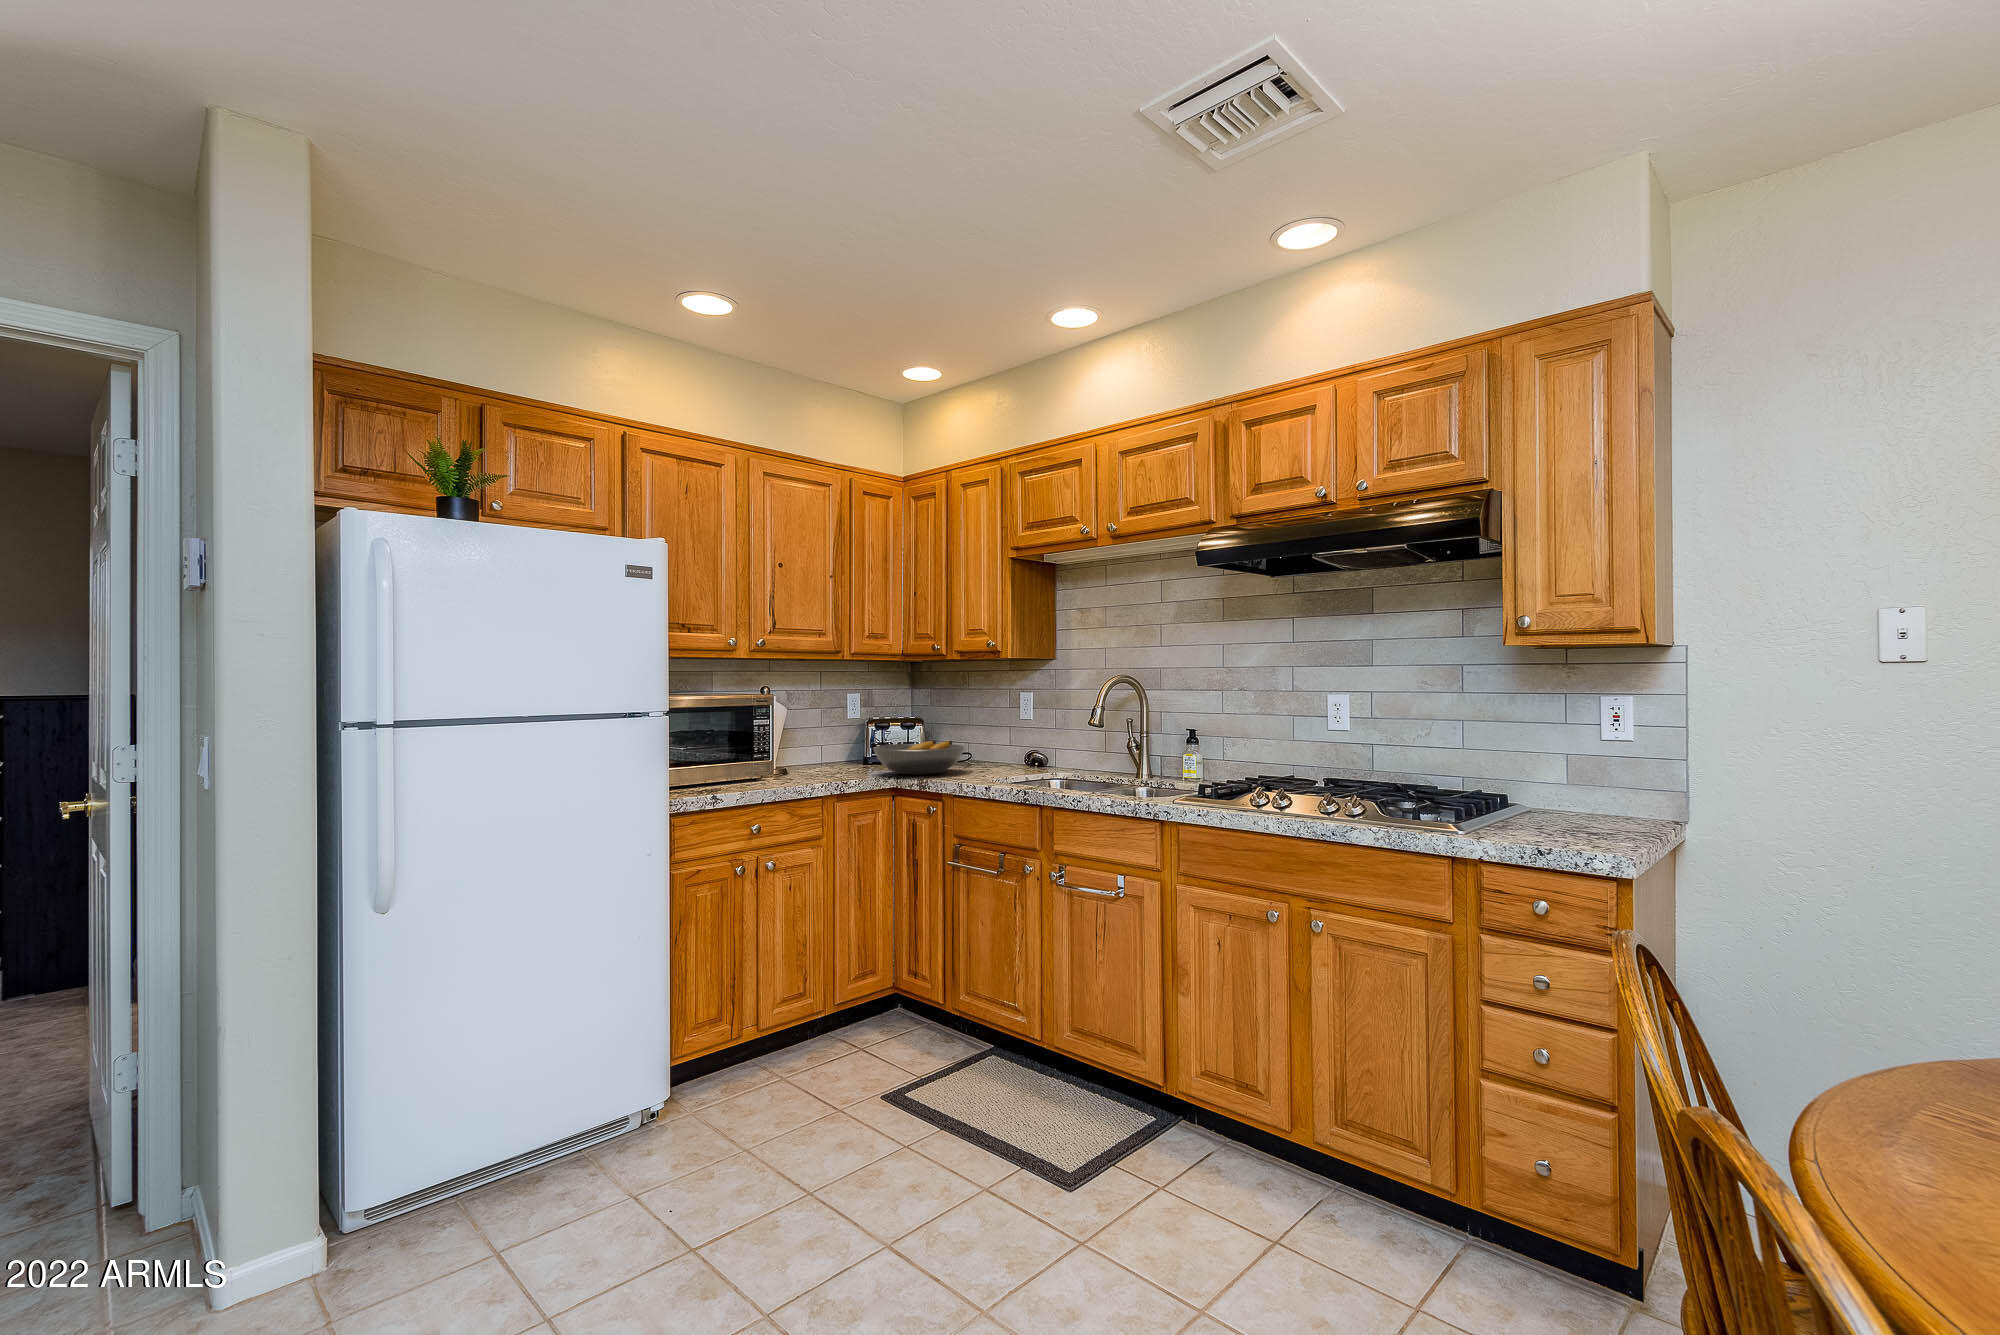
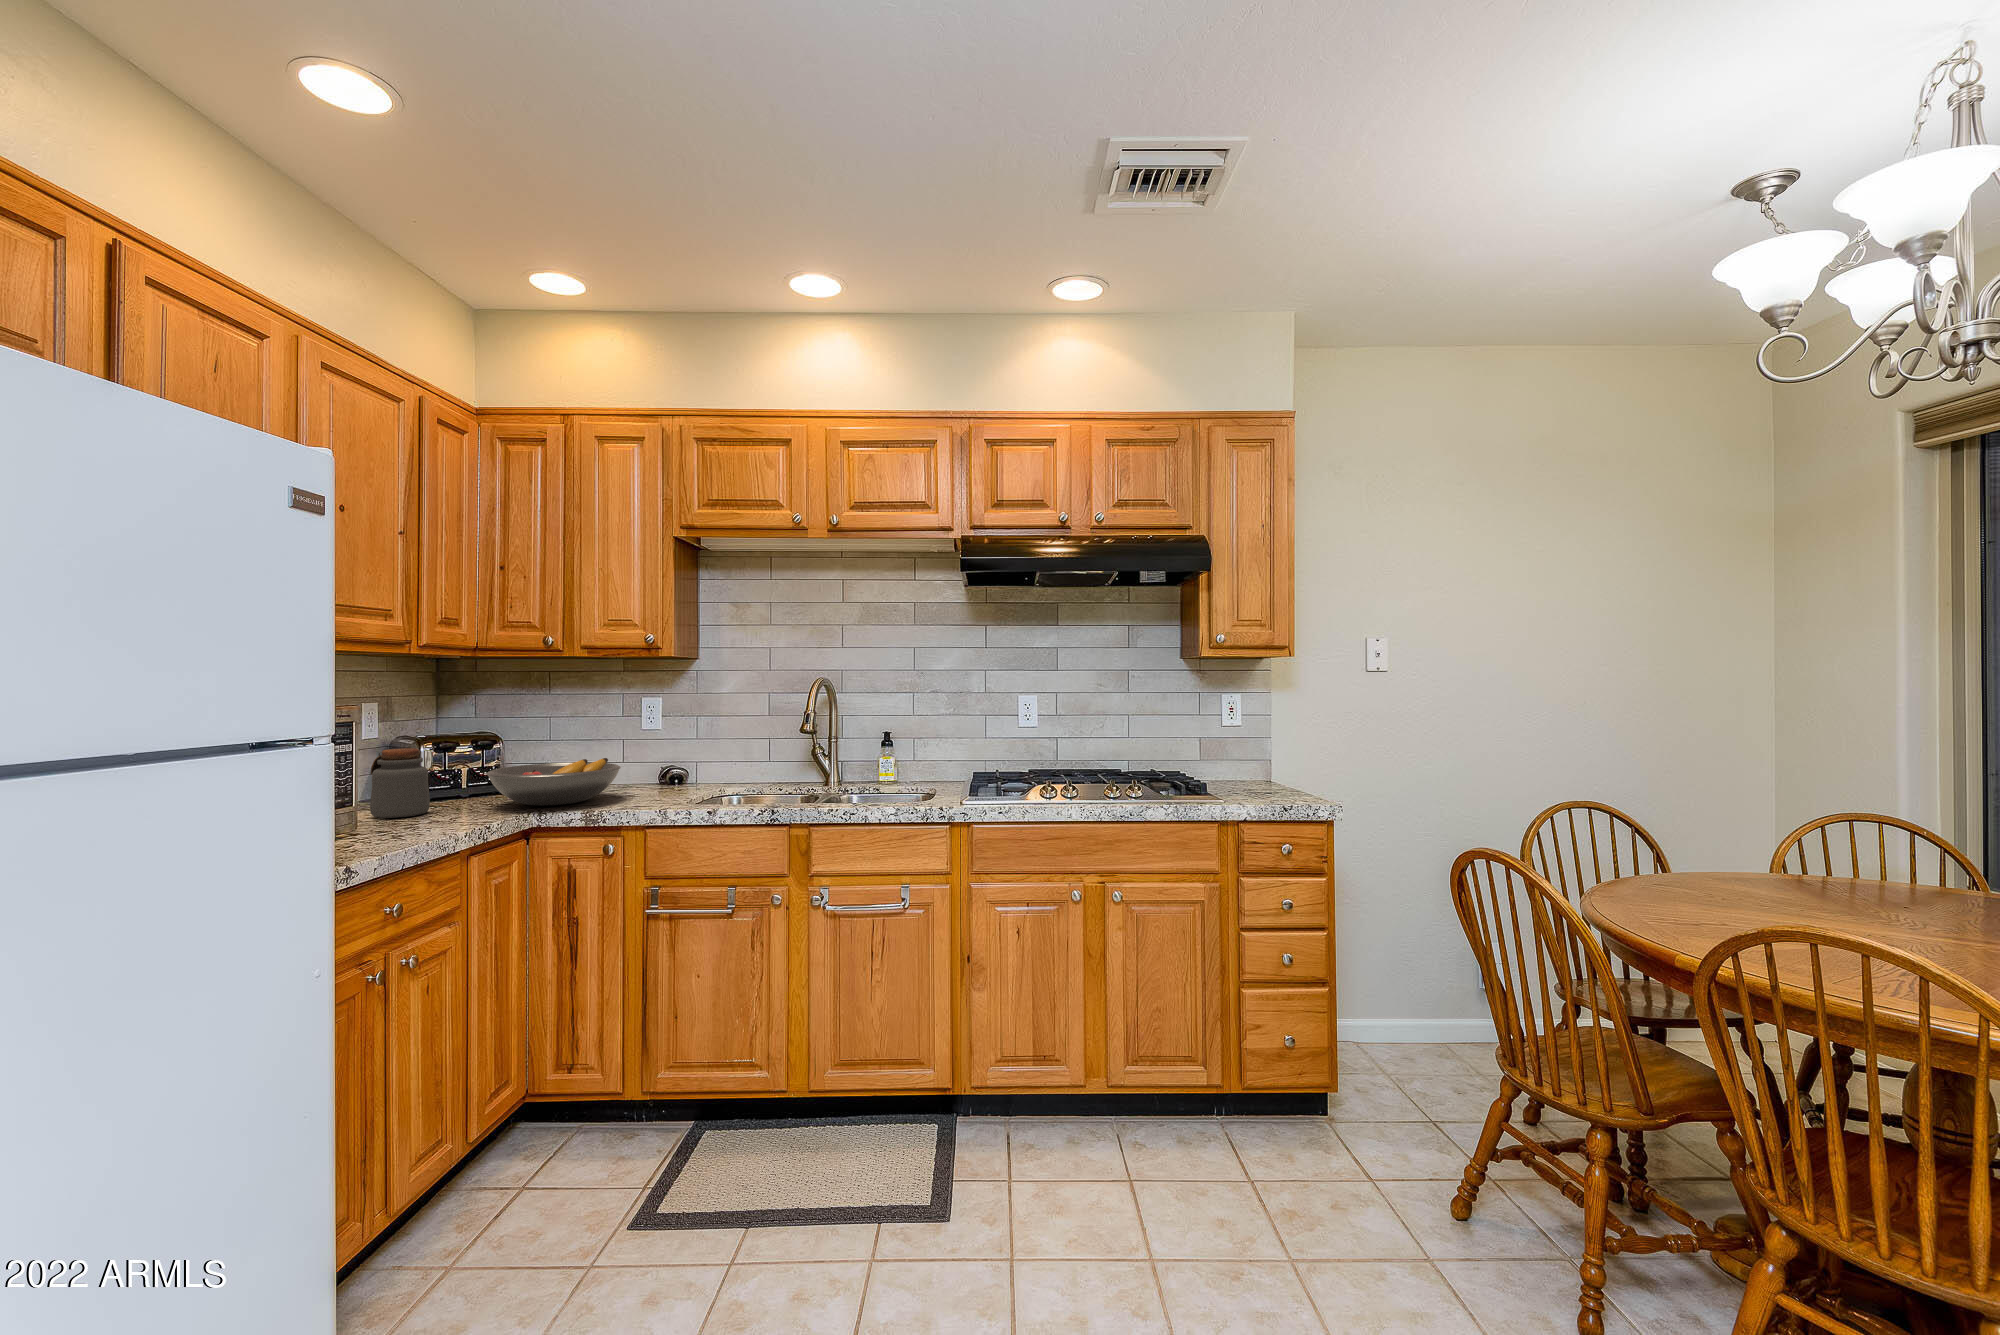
jar: none [814,726,849,774] -> present [370,748,430,818]

